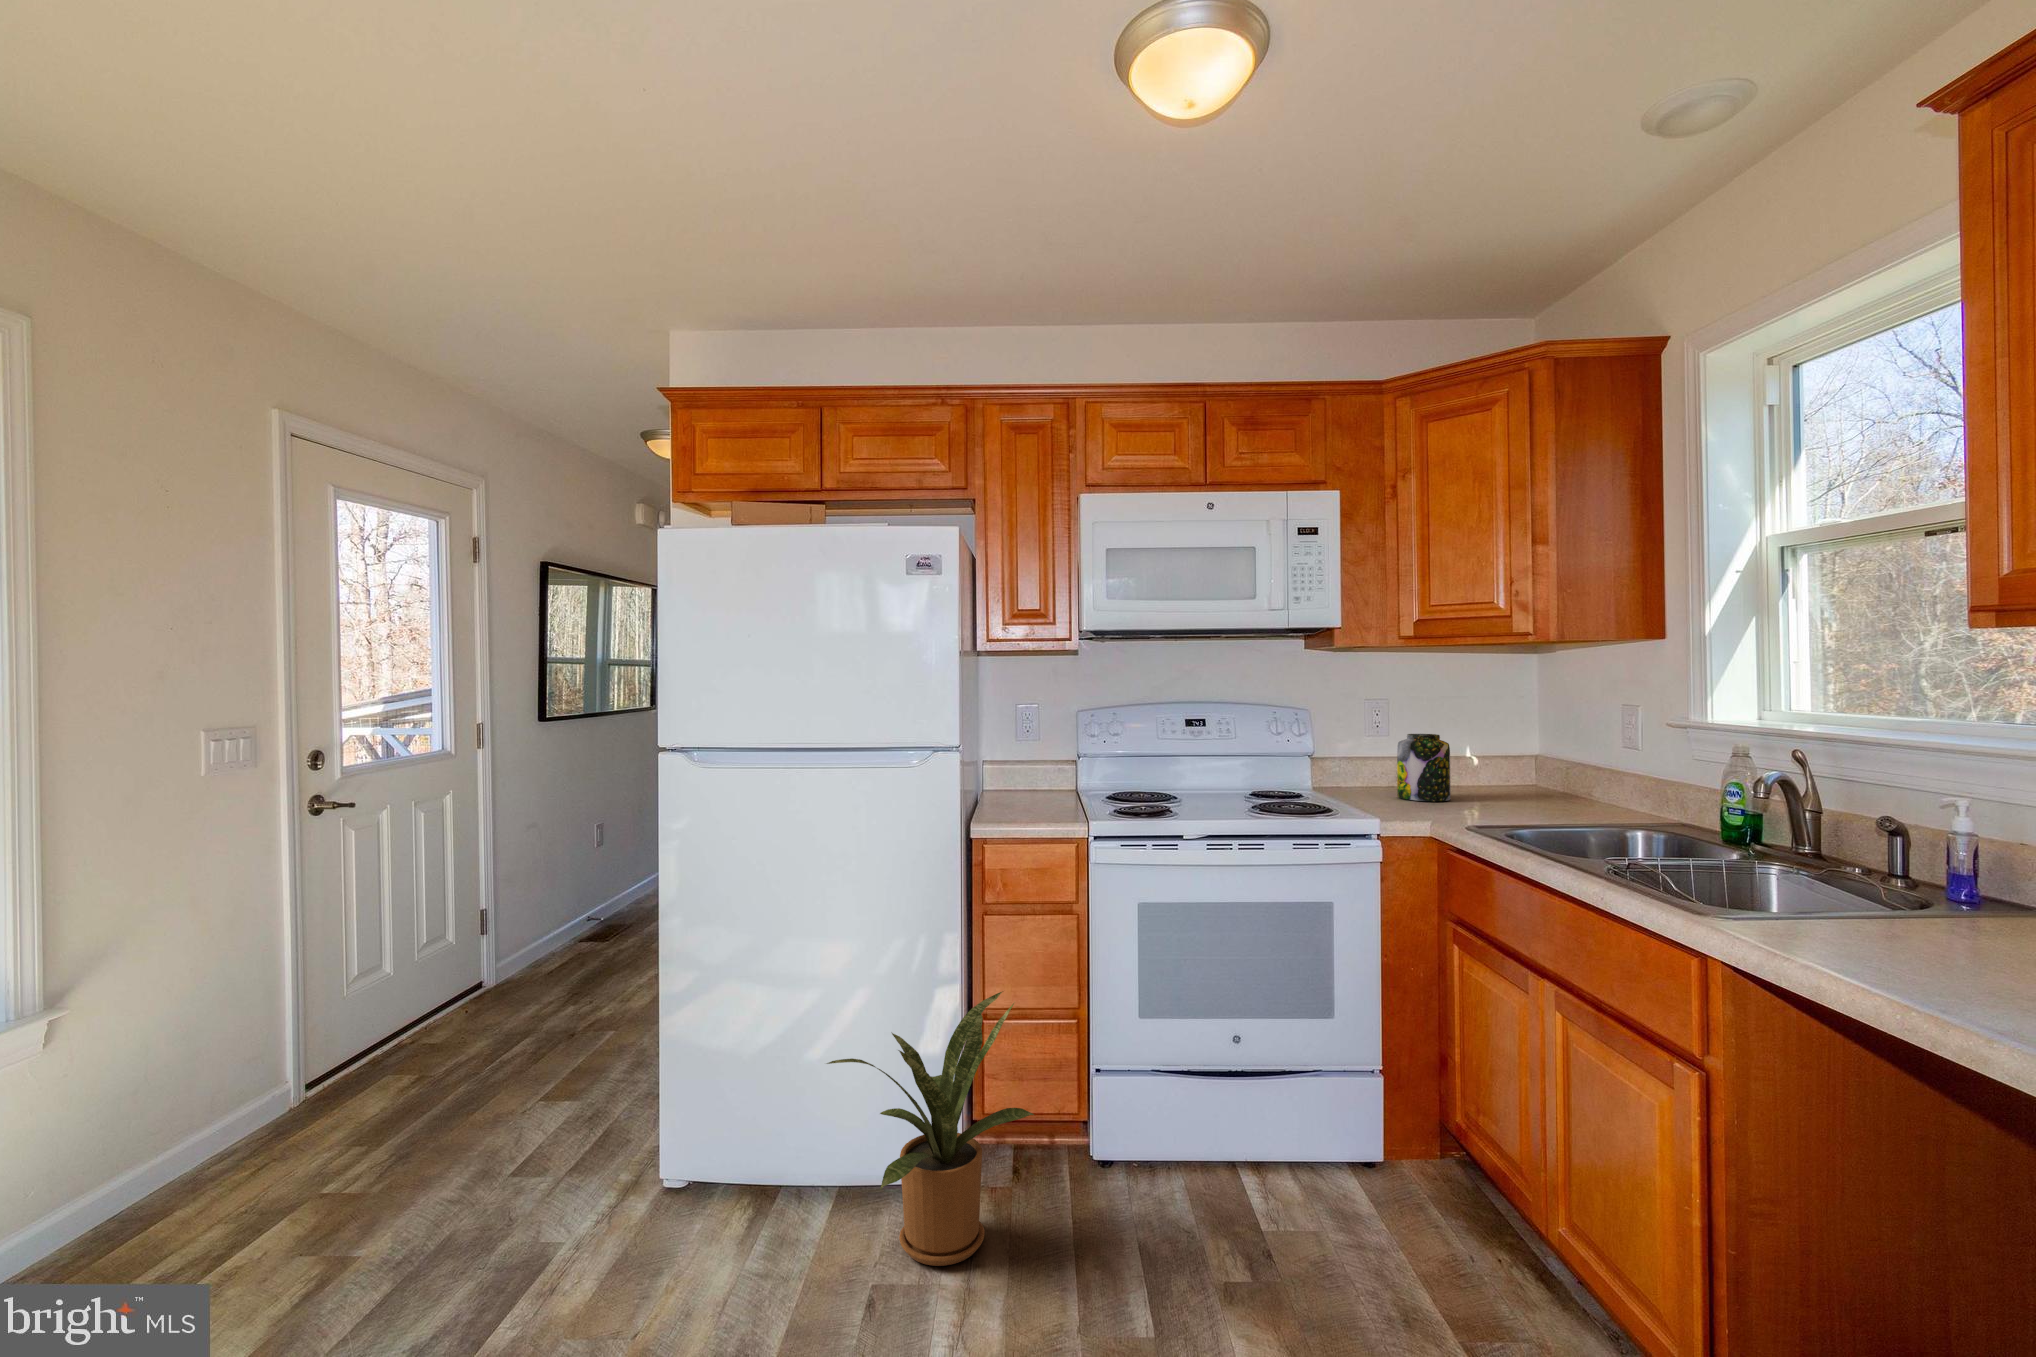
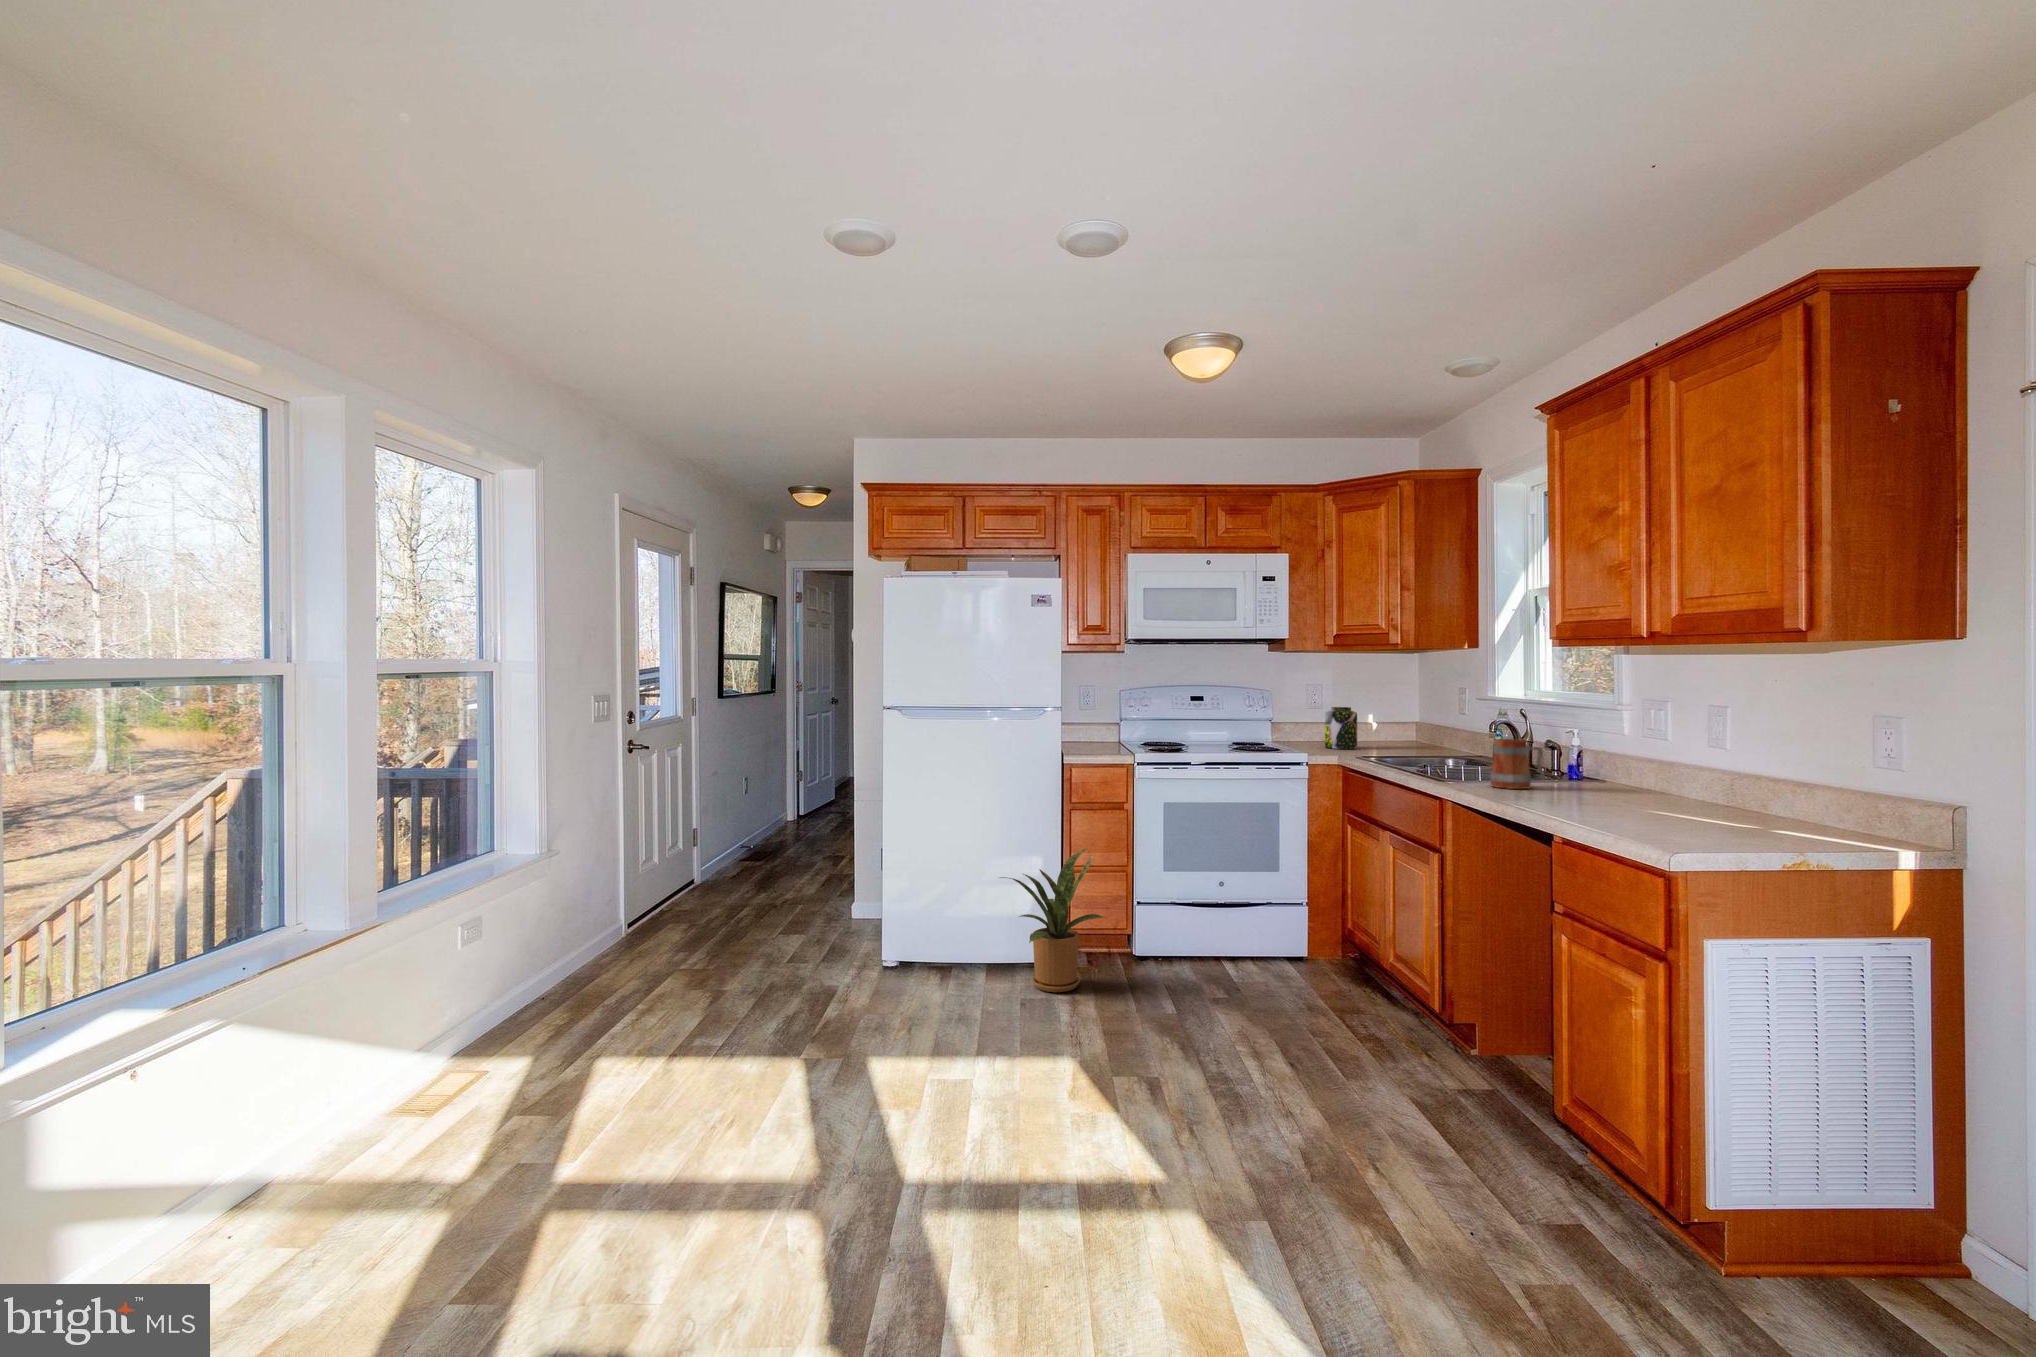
mug: none [1809,828,1945,946] -> present [1490,739,1544,789]

